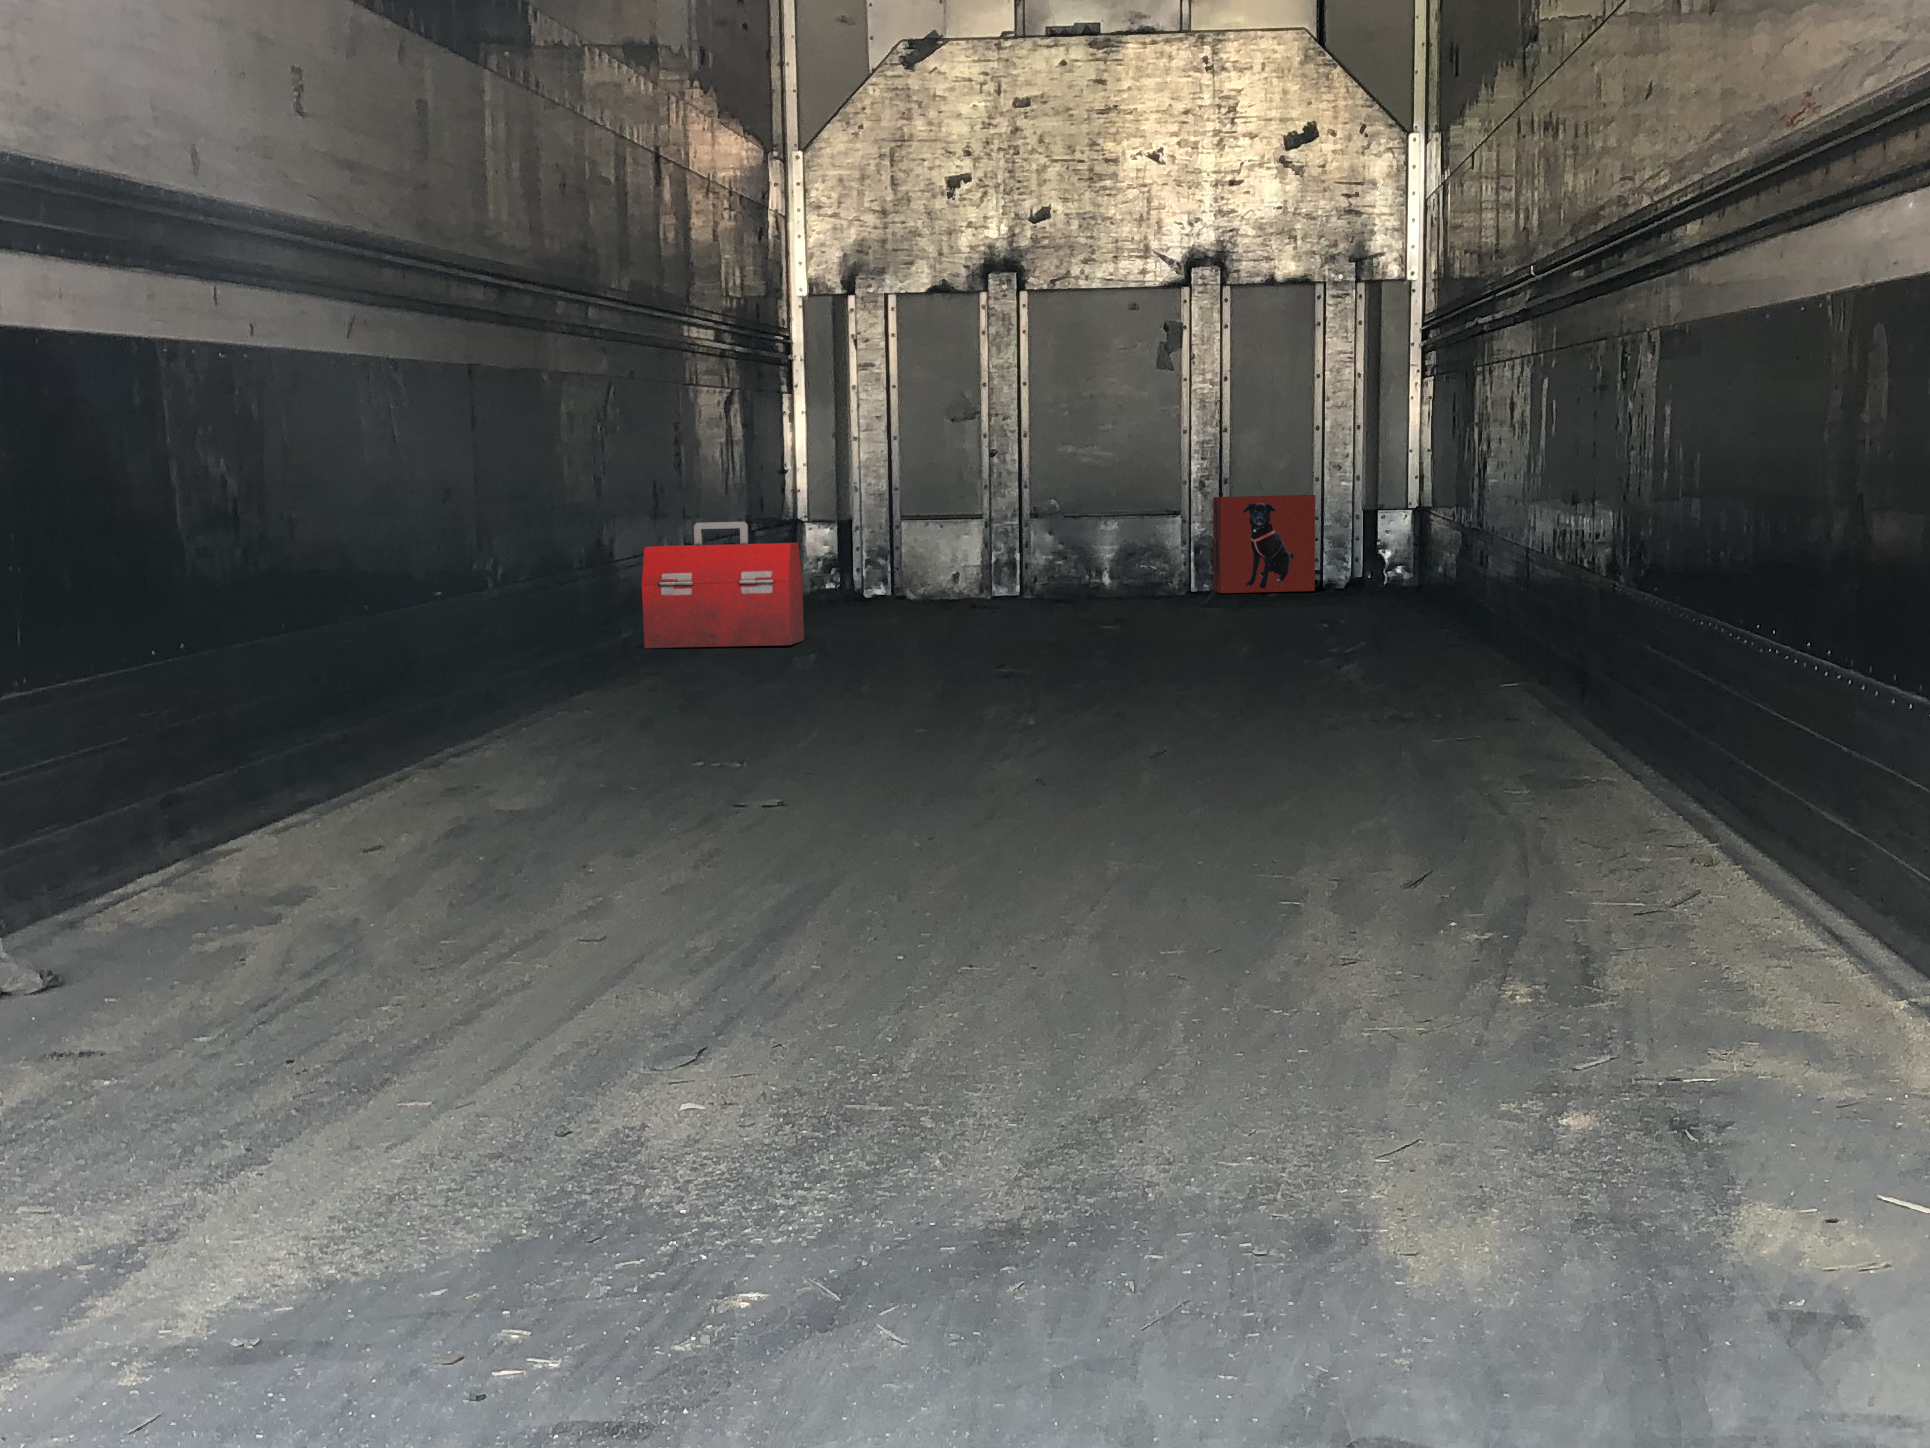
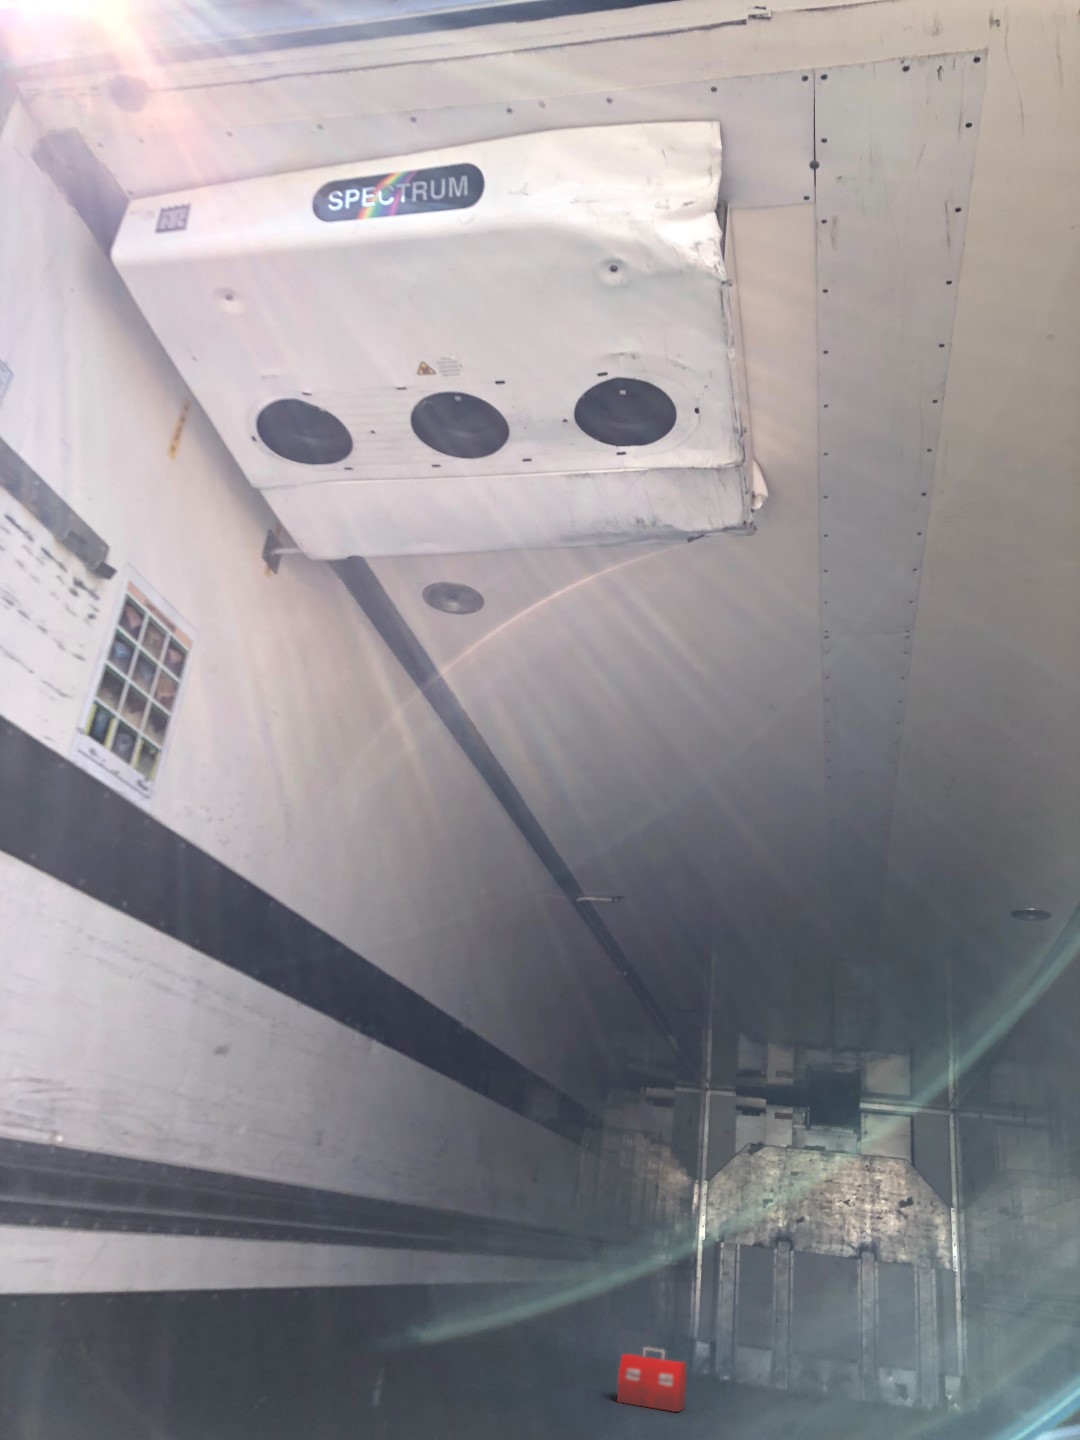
storage box: present [1213,495,1315,593] -> none [872,1357,918,1412]

